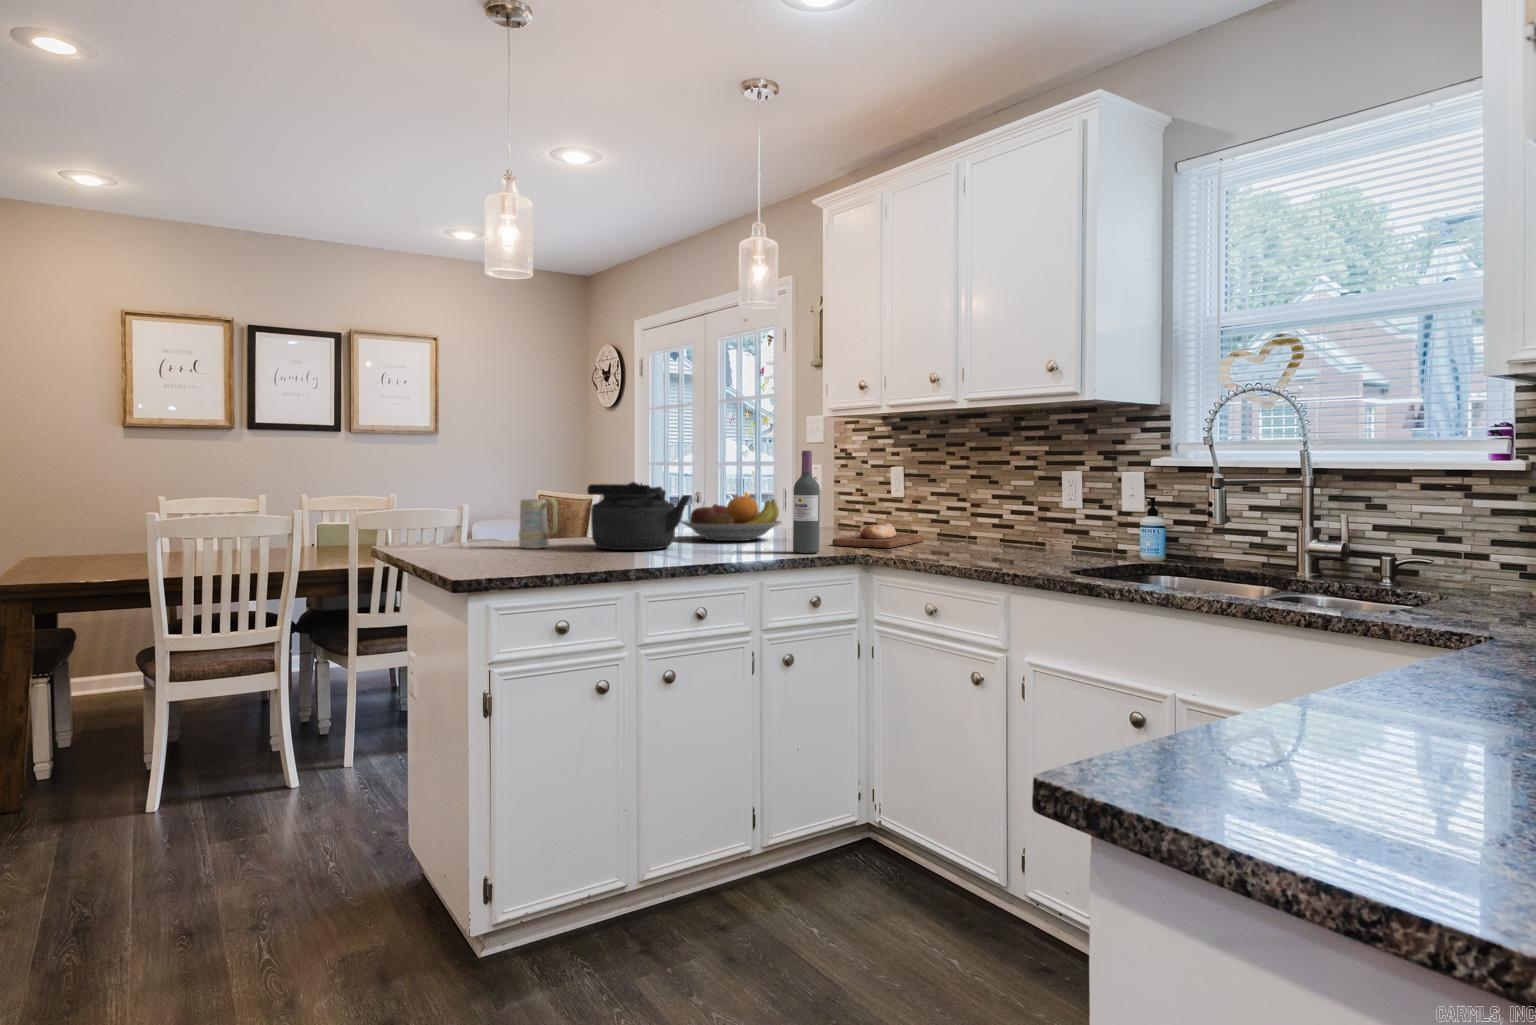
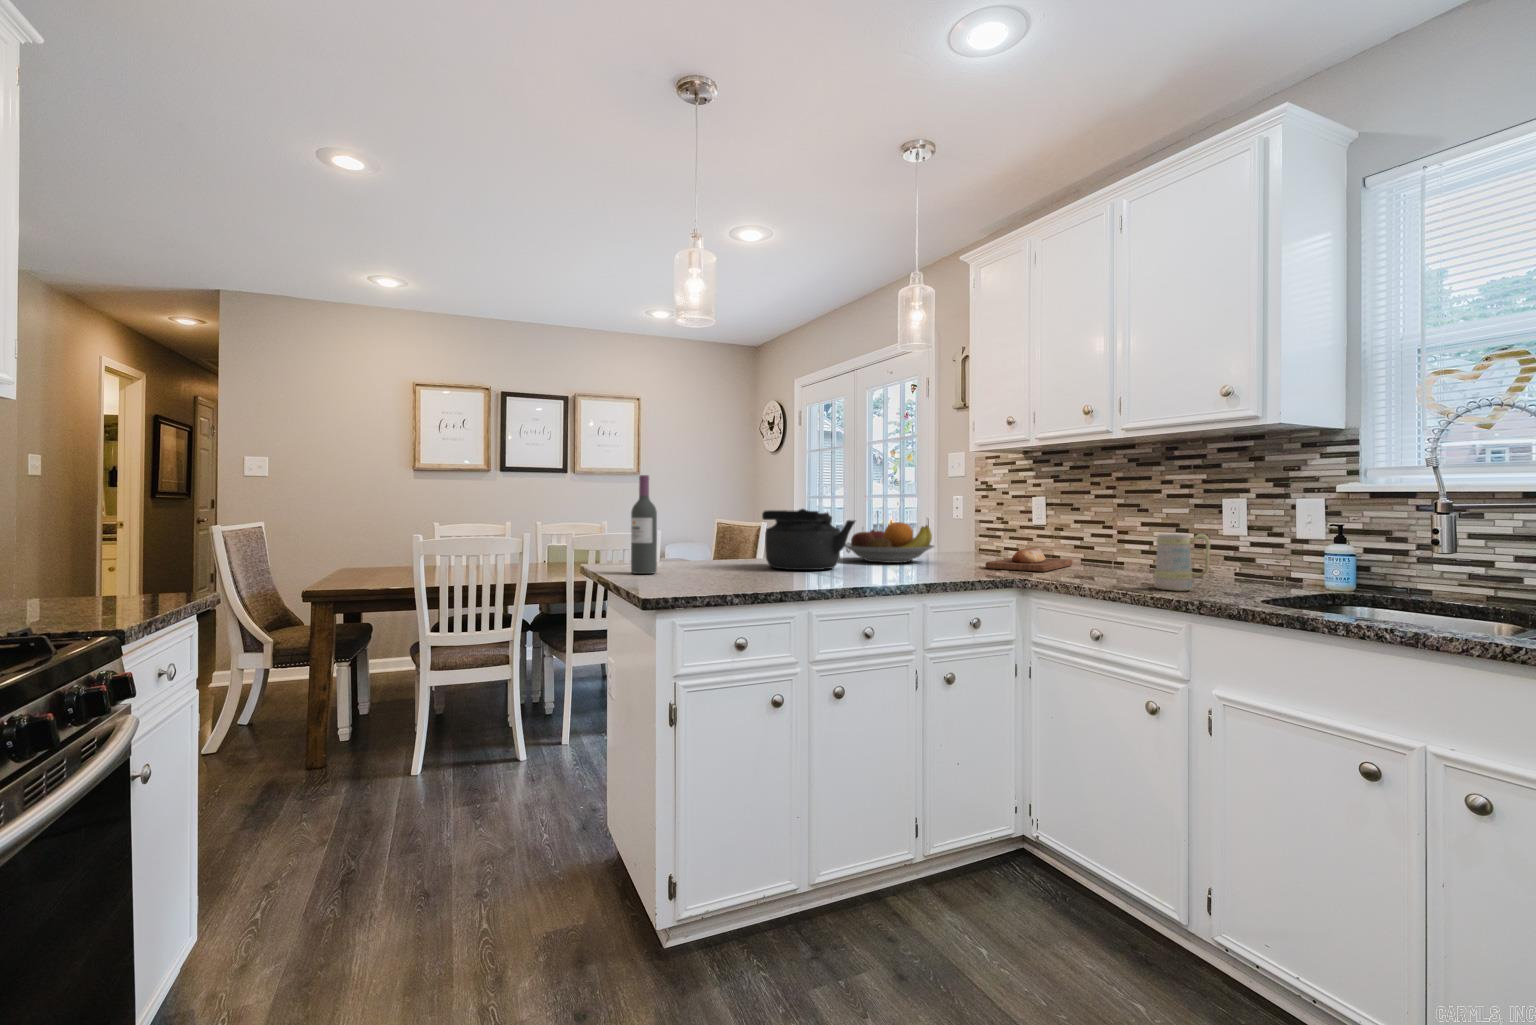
wine bottle: present [793,451,820,553] -> present [631,475,657,574]
mug: present [519,498,558,548] -> present [1155,534,1210,591]

